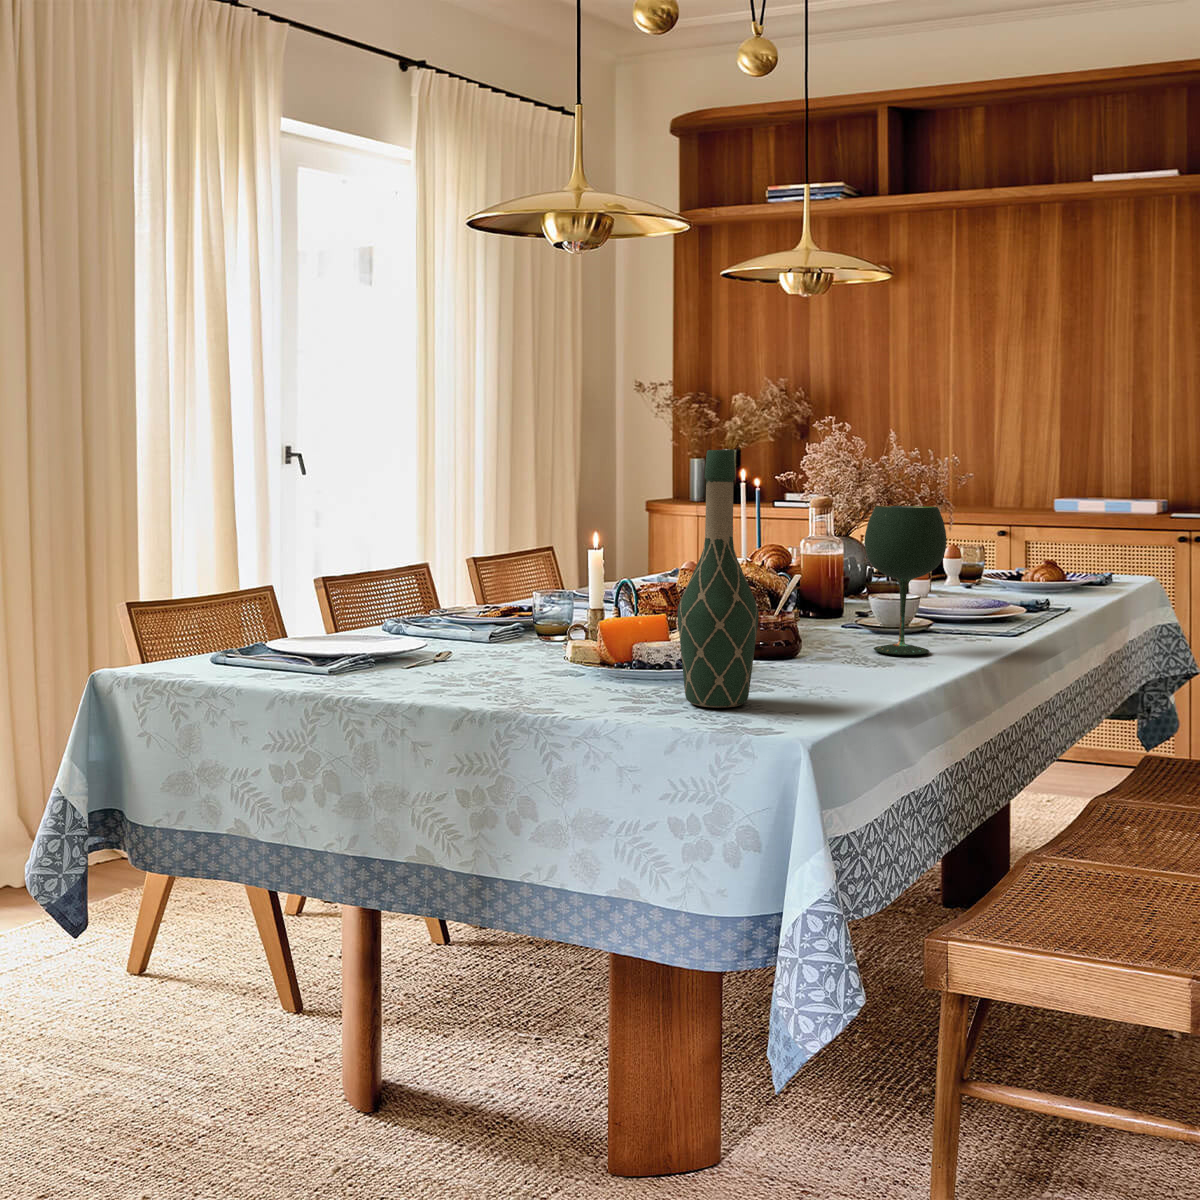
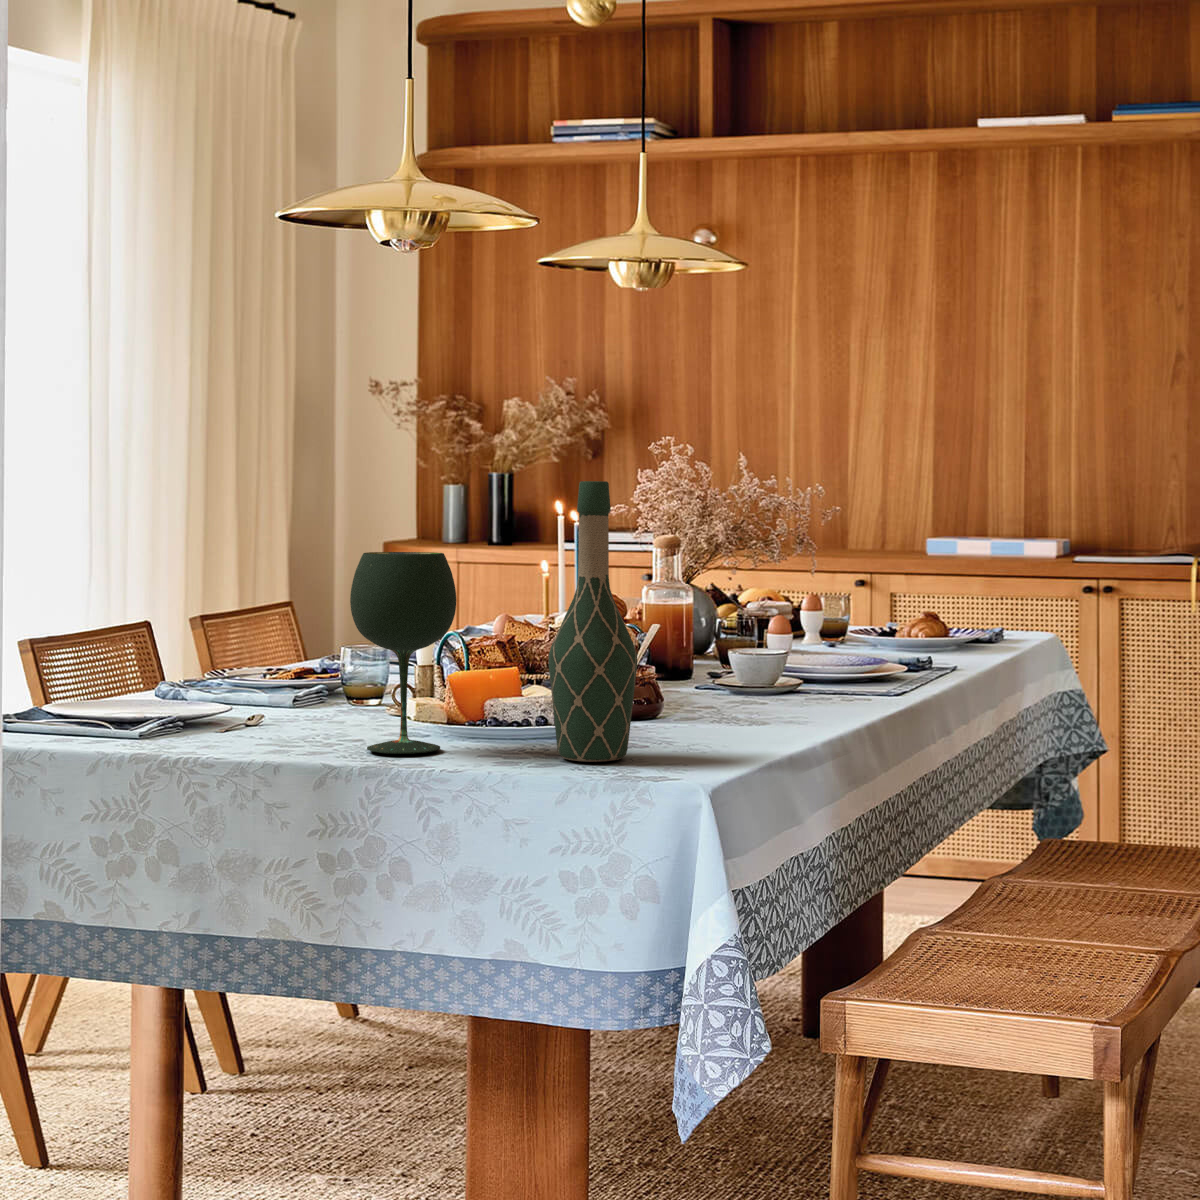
wine glass: present [865,506,947,655] -> present [350,552,456,754]

